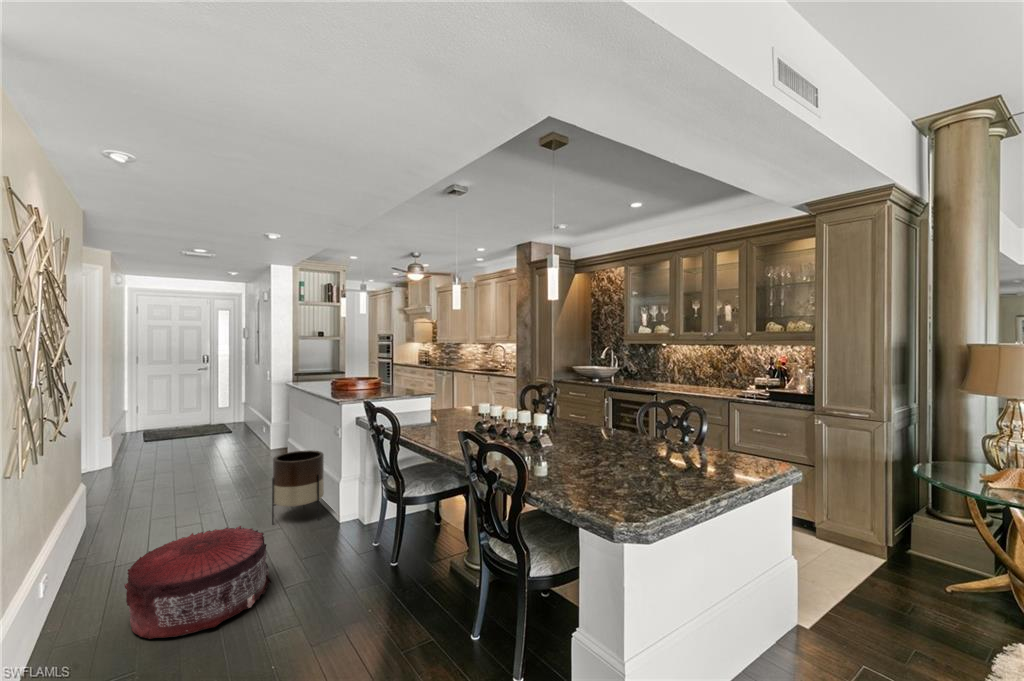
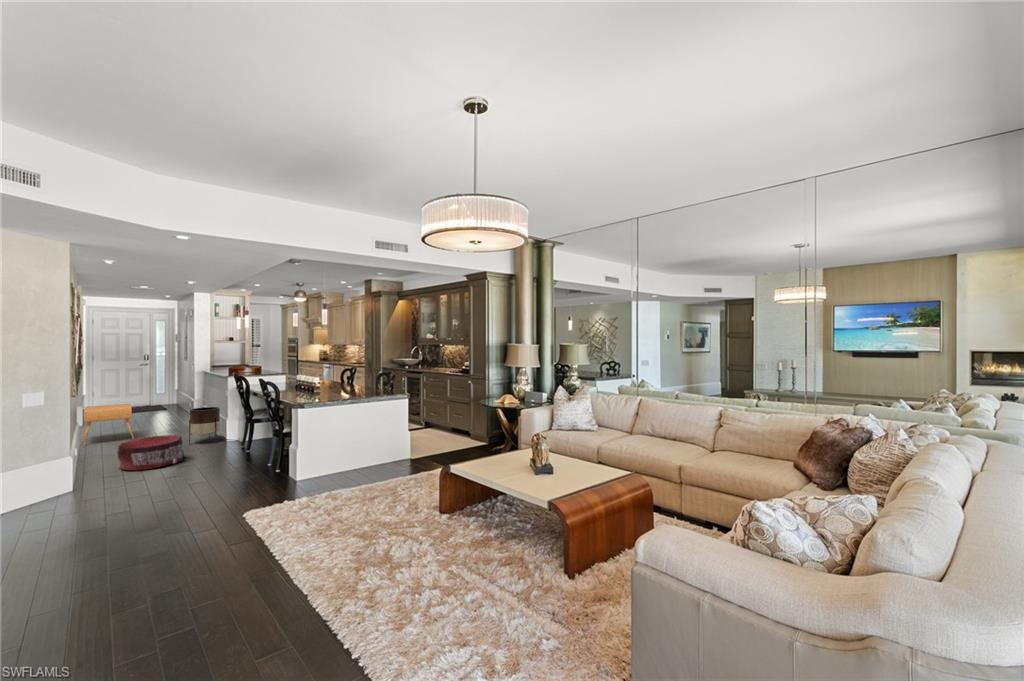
side table: none [84,438,180,526] -> present [81,404,134,447]

